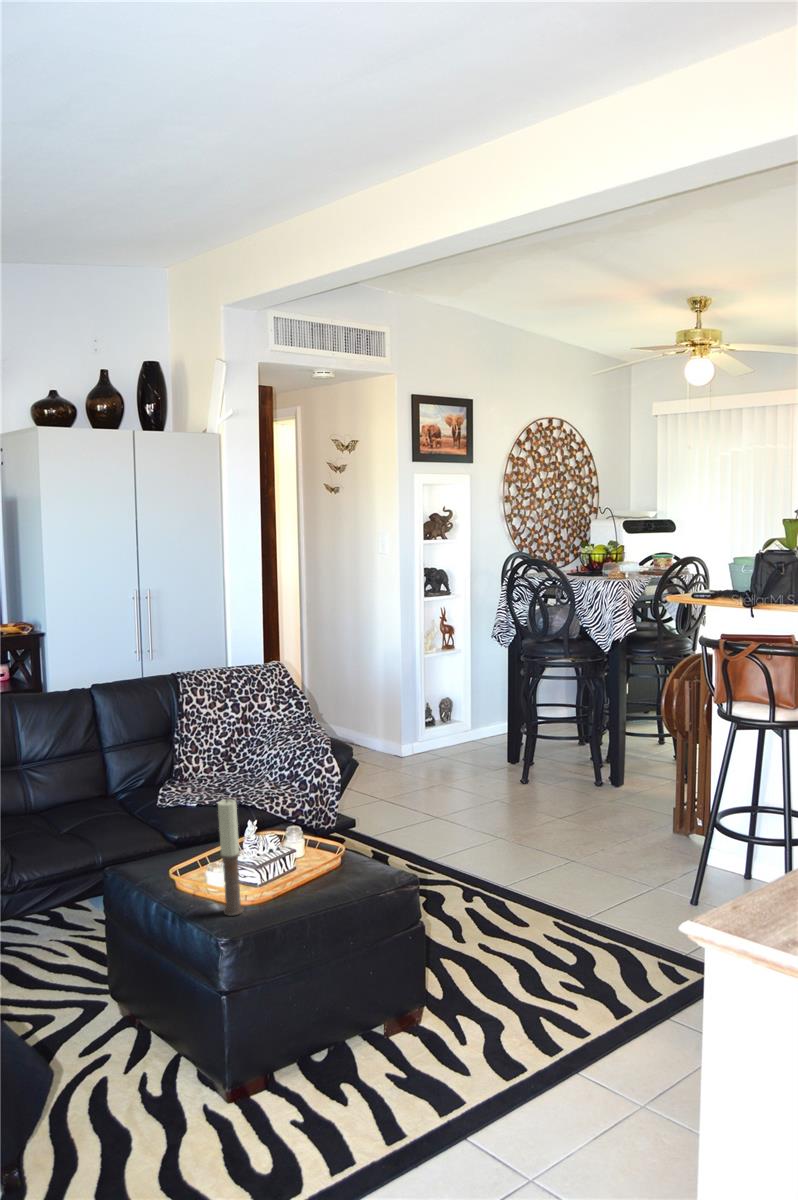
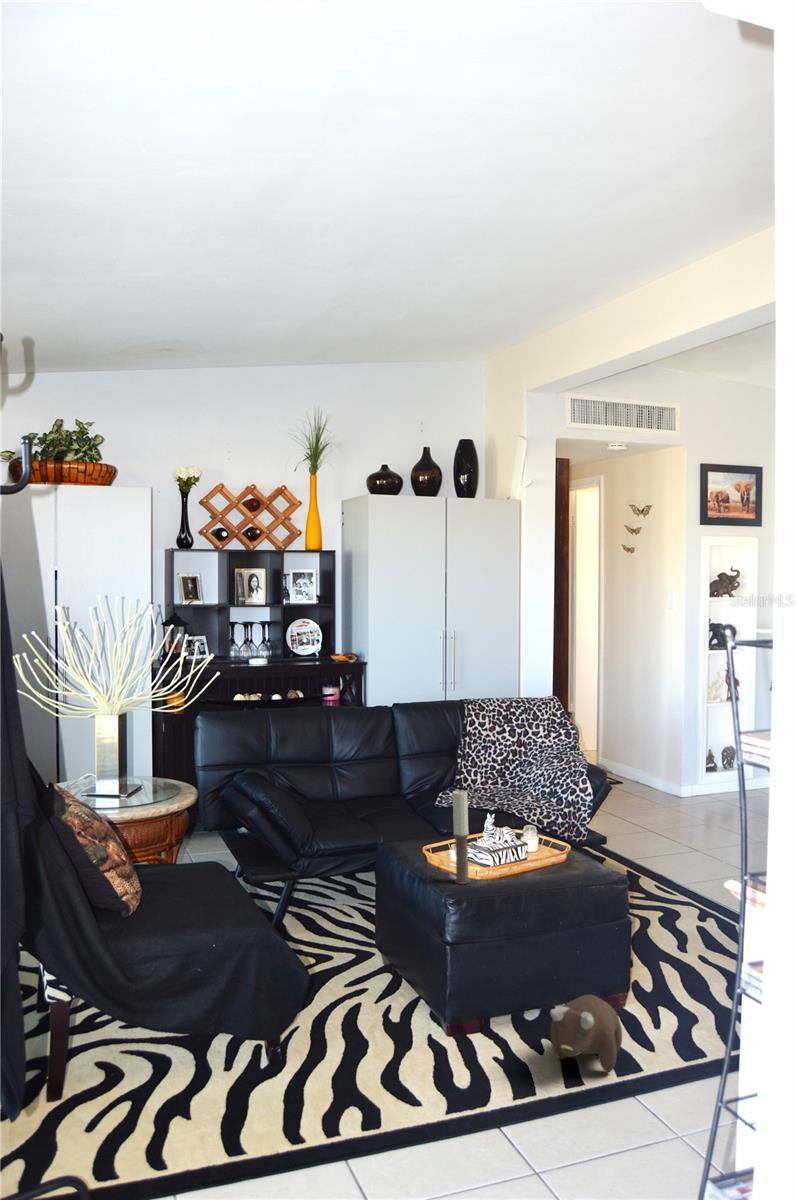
plush toy: none [355,1023,435,1112] -> present [550,995,622,1072]

